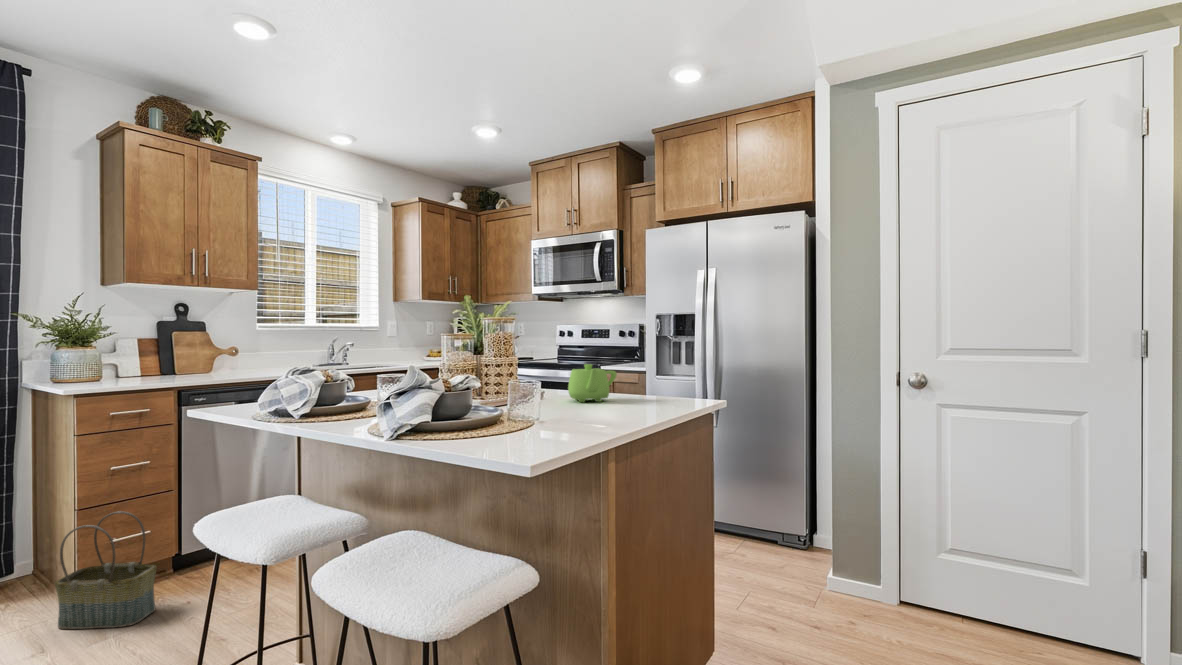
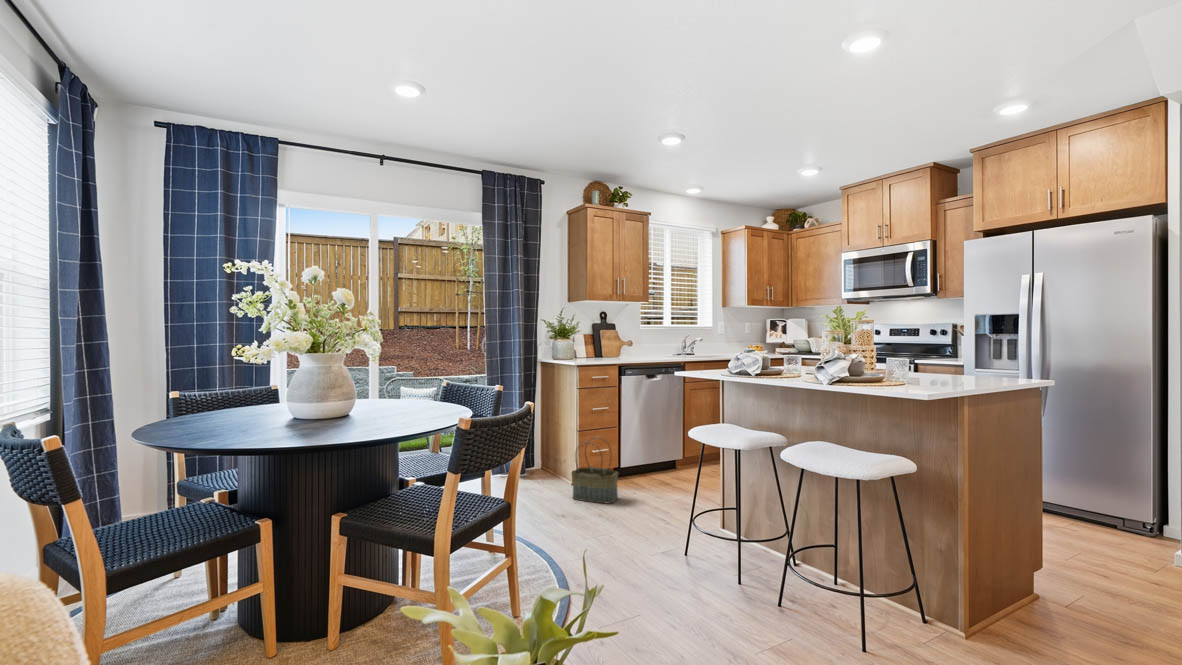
teapot: present [568,364,617,402] -> none [915,355,957,382]

